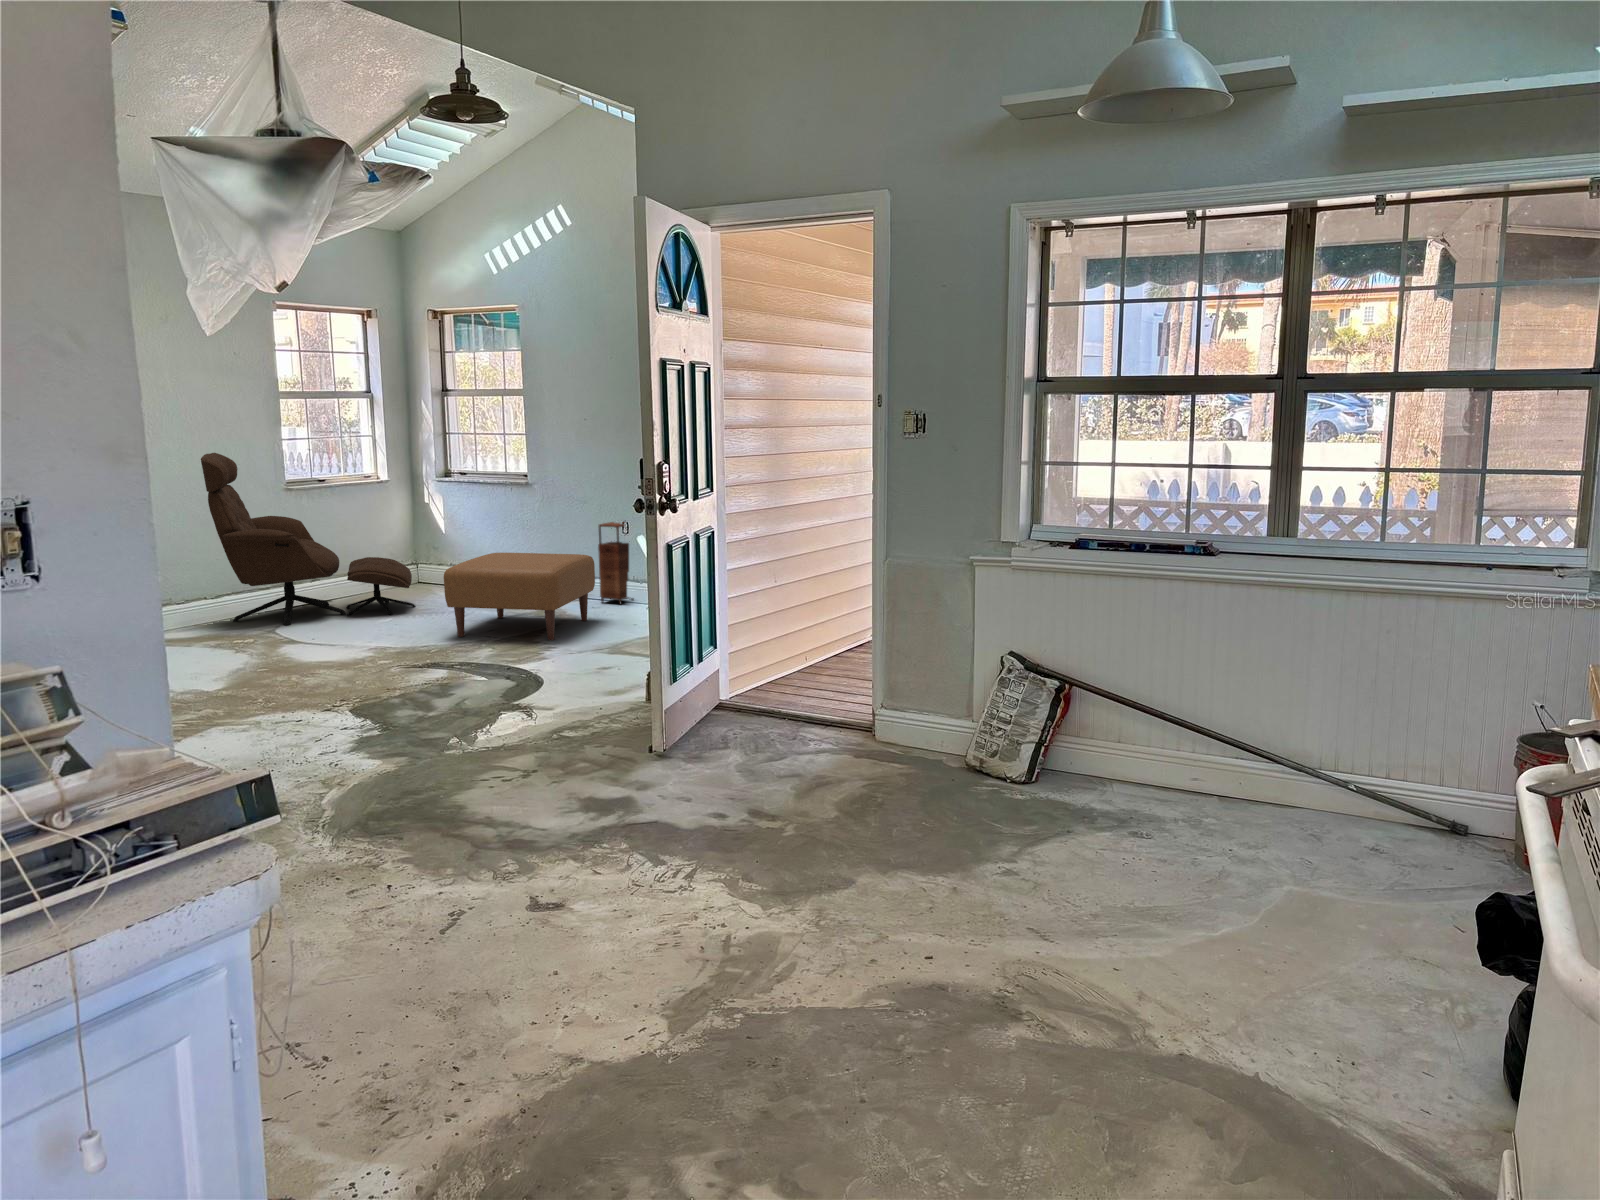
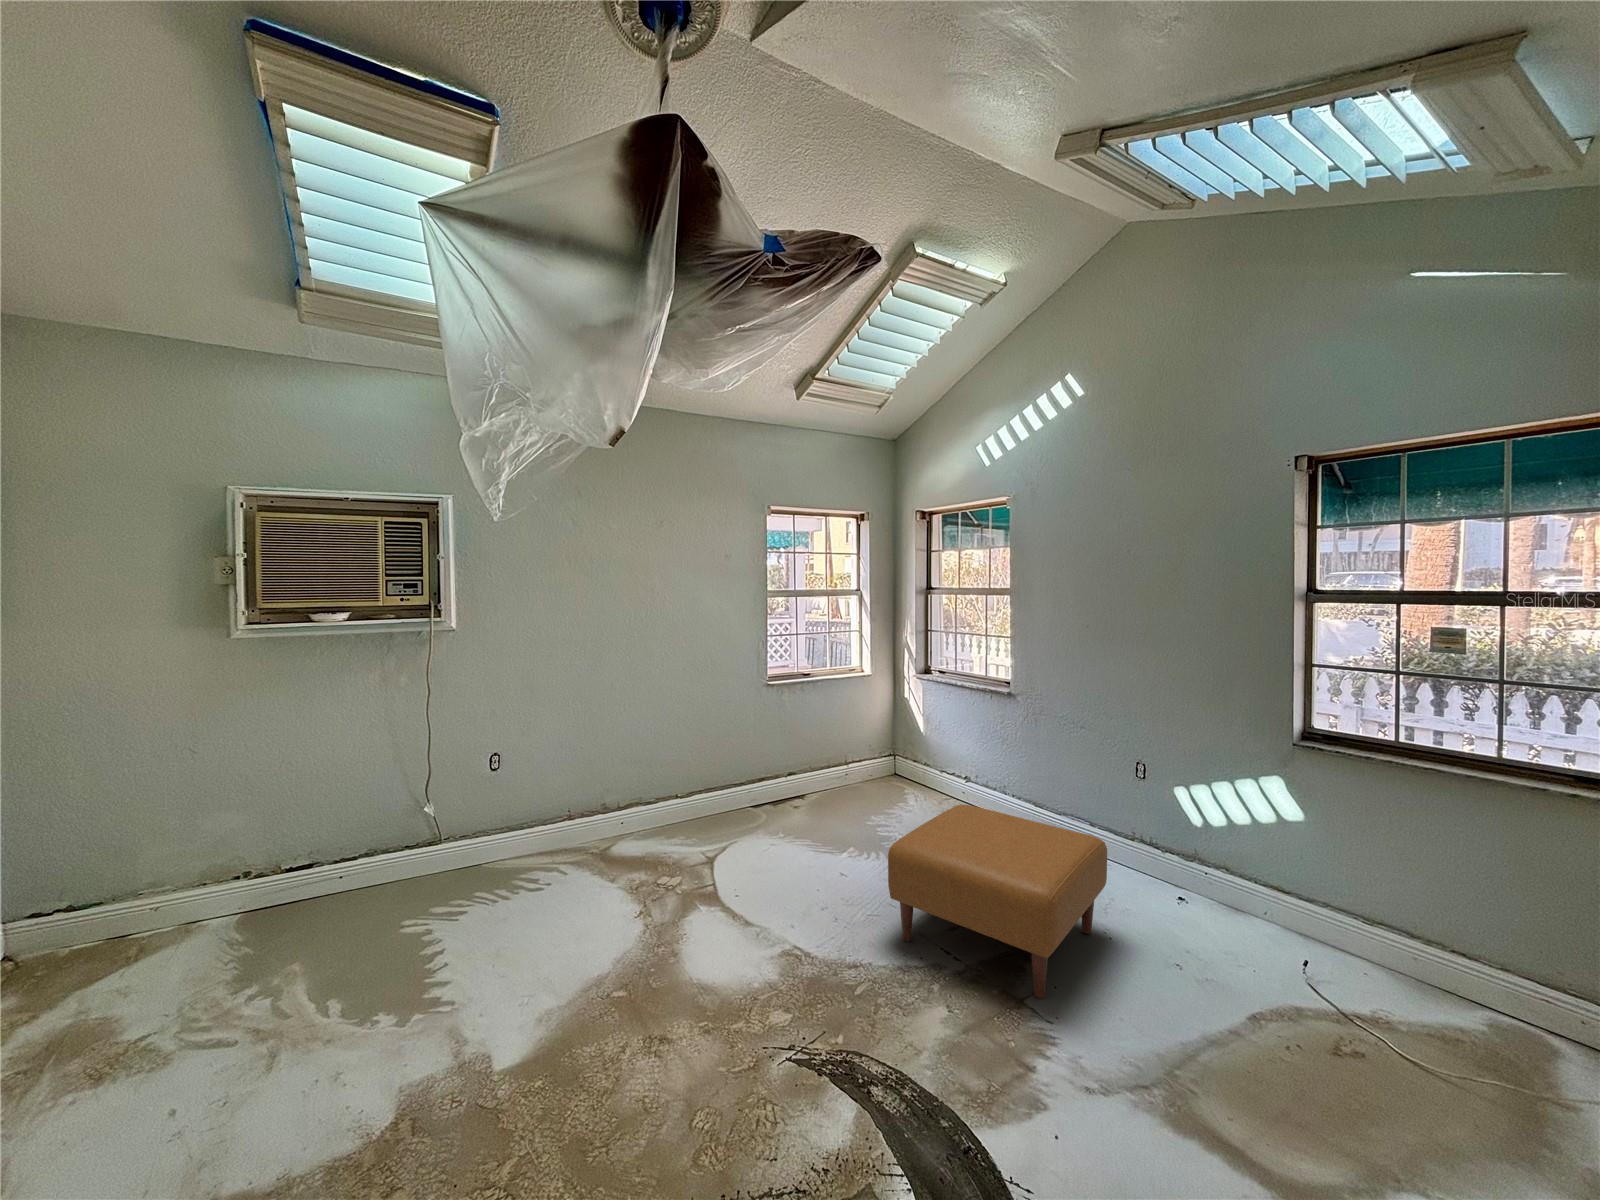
lounge chair: present [201,453,415,625] -> none [670,653,873,850]
storage cabinet: present [598,522,634,604] -> none [1103,766,1153,889]

